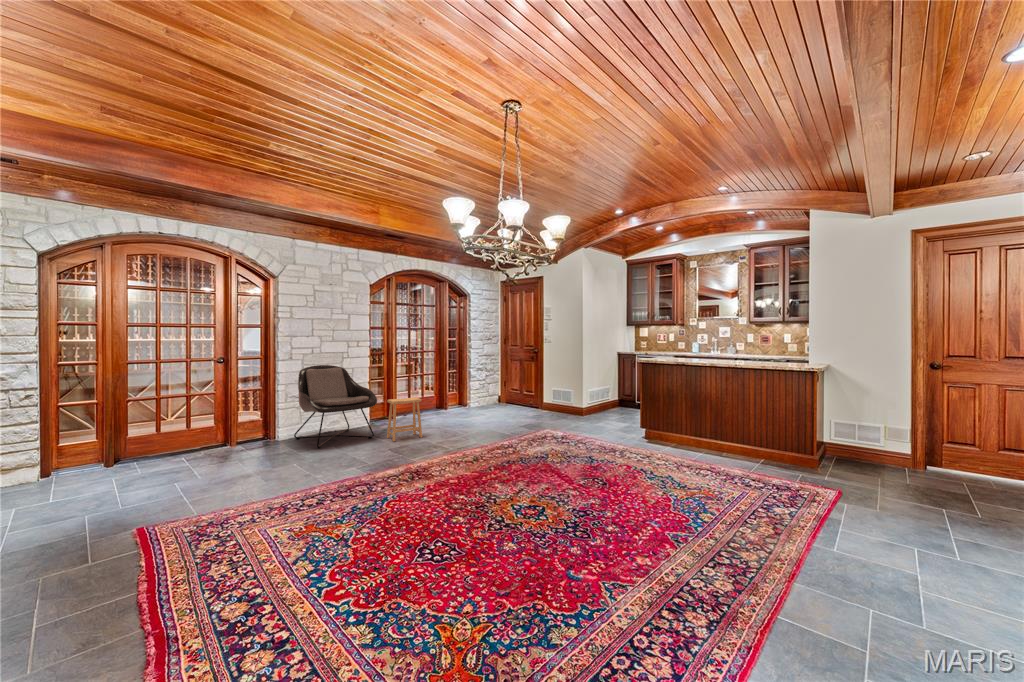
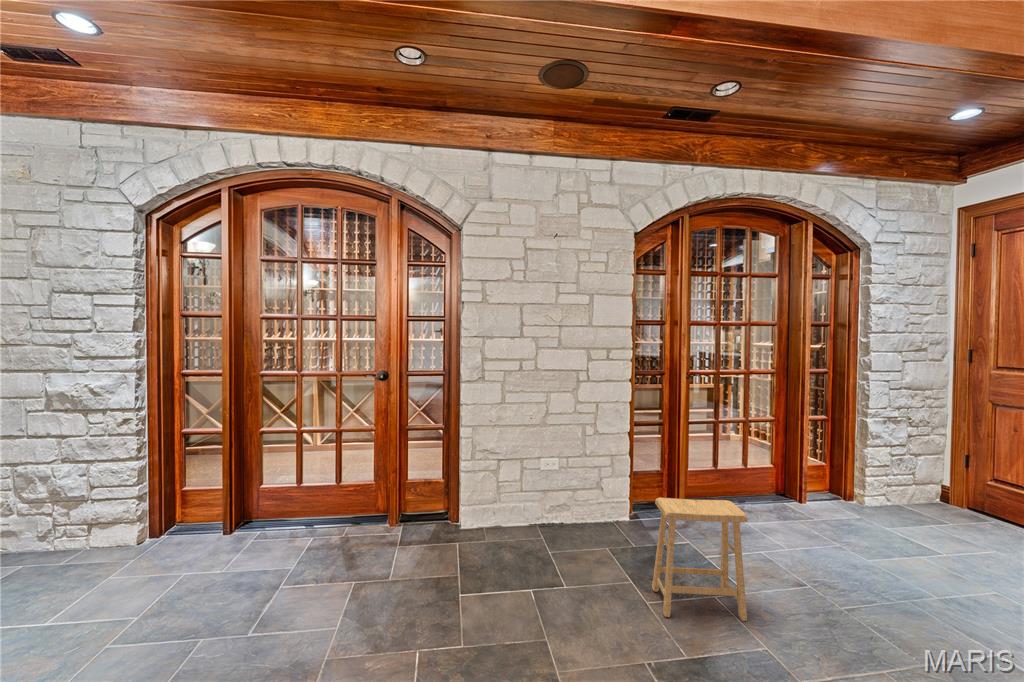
lounge chair: present [294,365,377,448] -> none [476,394,632,588]

